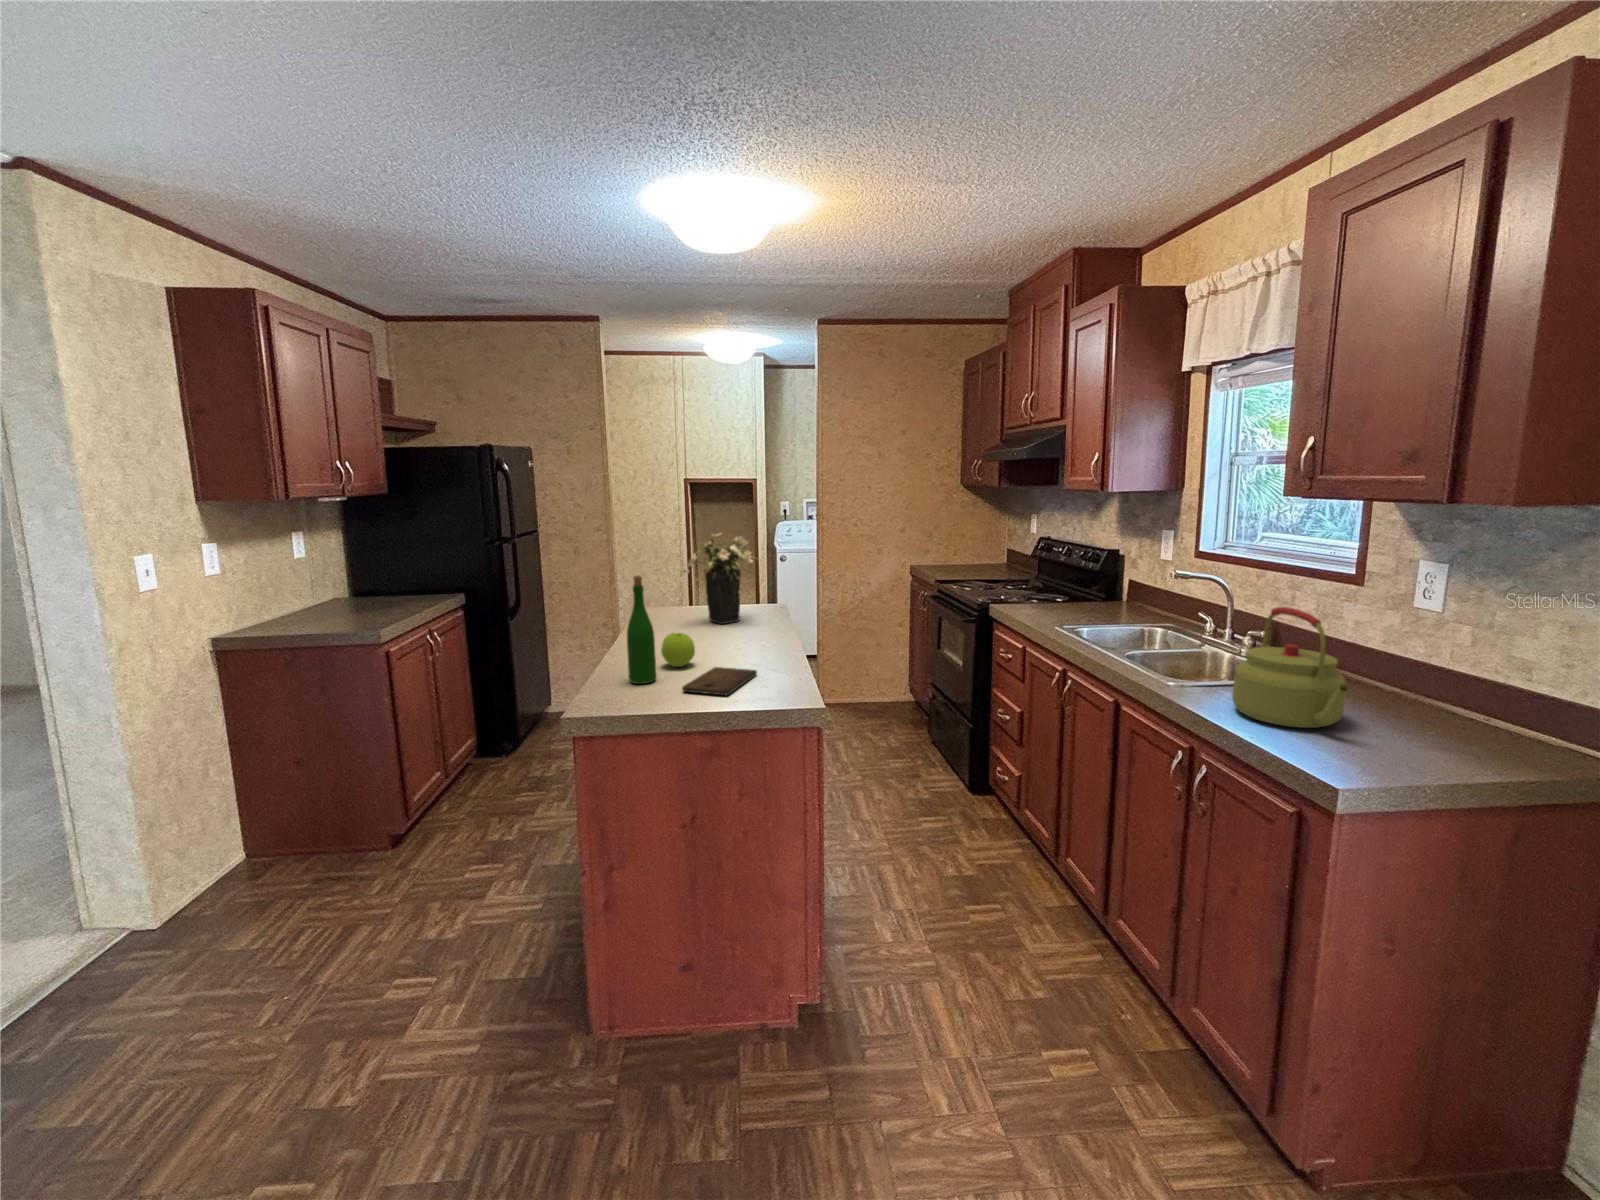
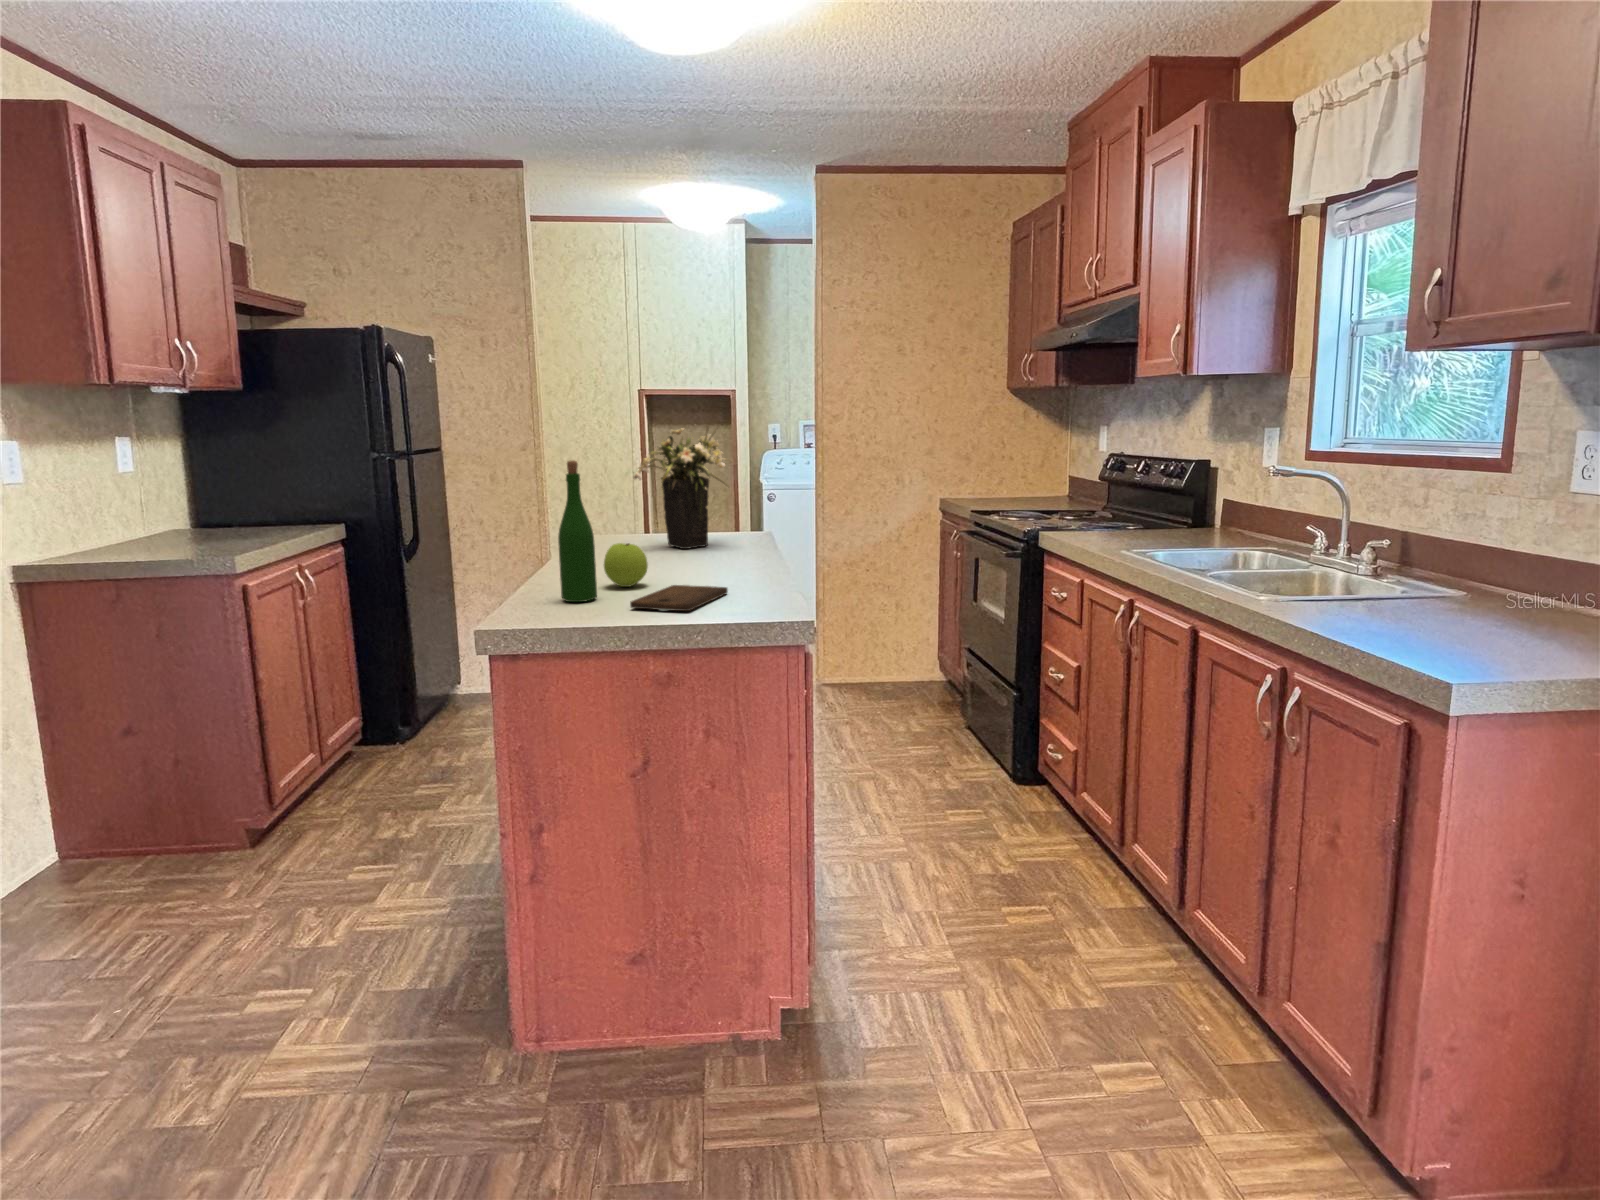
kettle: present [1232,607,1349,728] -> none [1336,483,1479,633]

